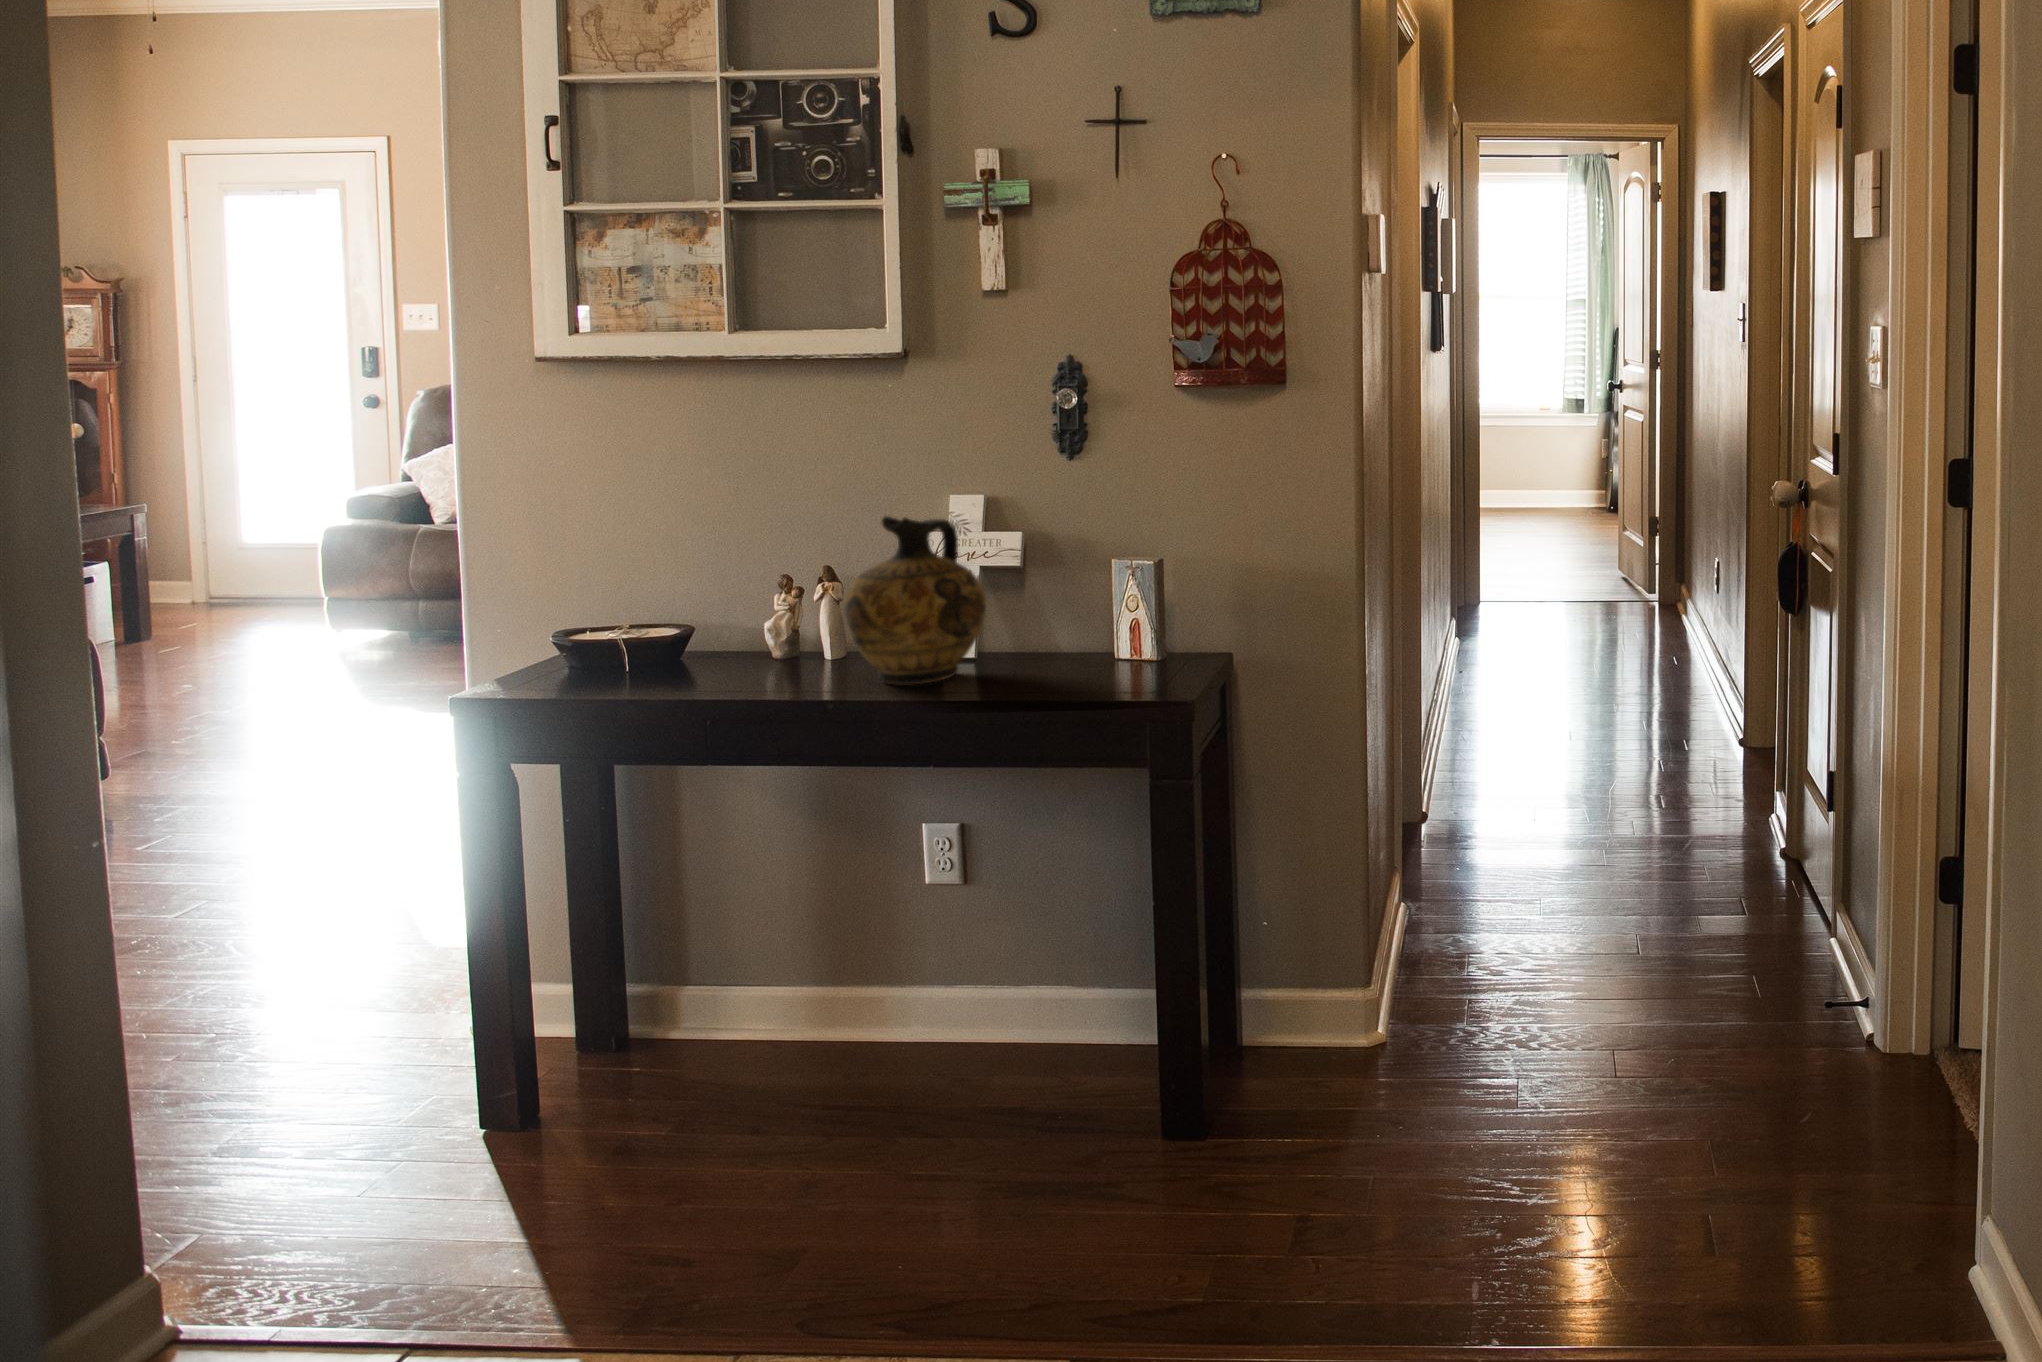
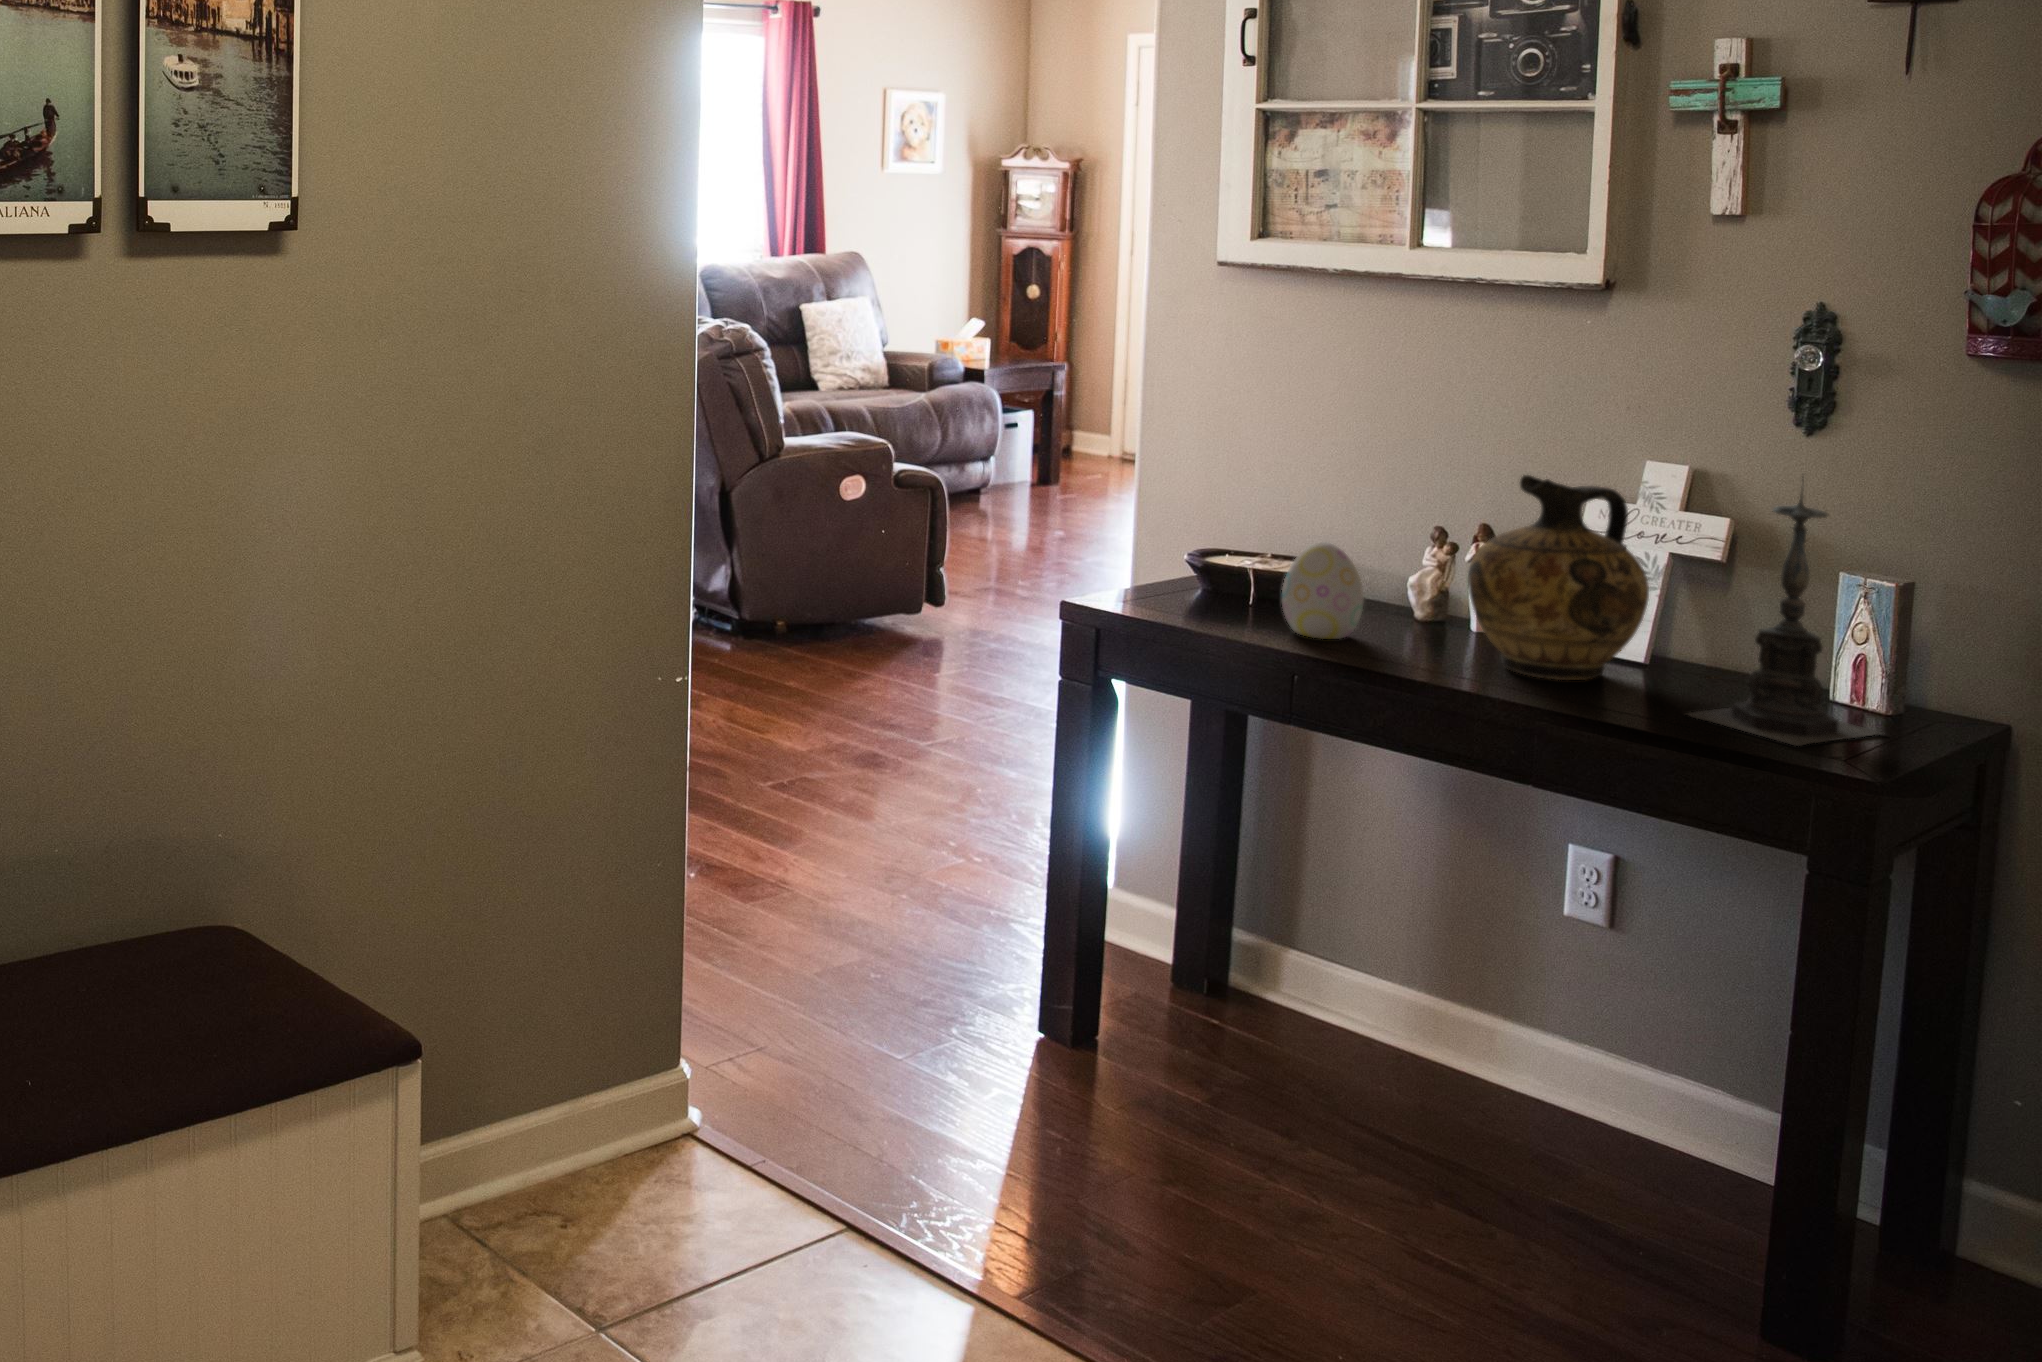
candle holder: none [1033,485,1159,689] -> present [1688,490,1880,746]
decorative egg: none [674,605,751,694] -> present [1282,542,1364,639]

